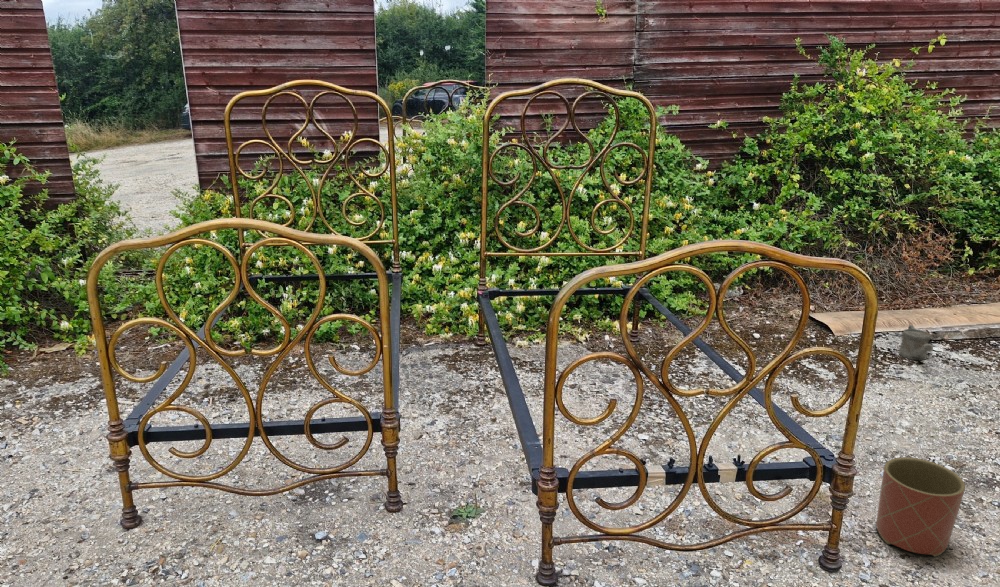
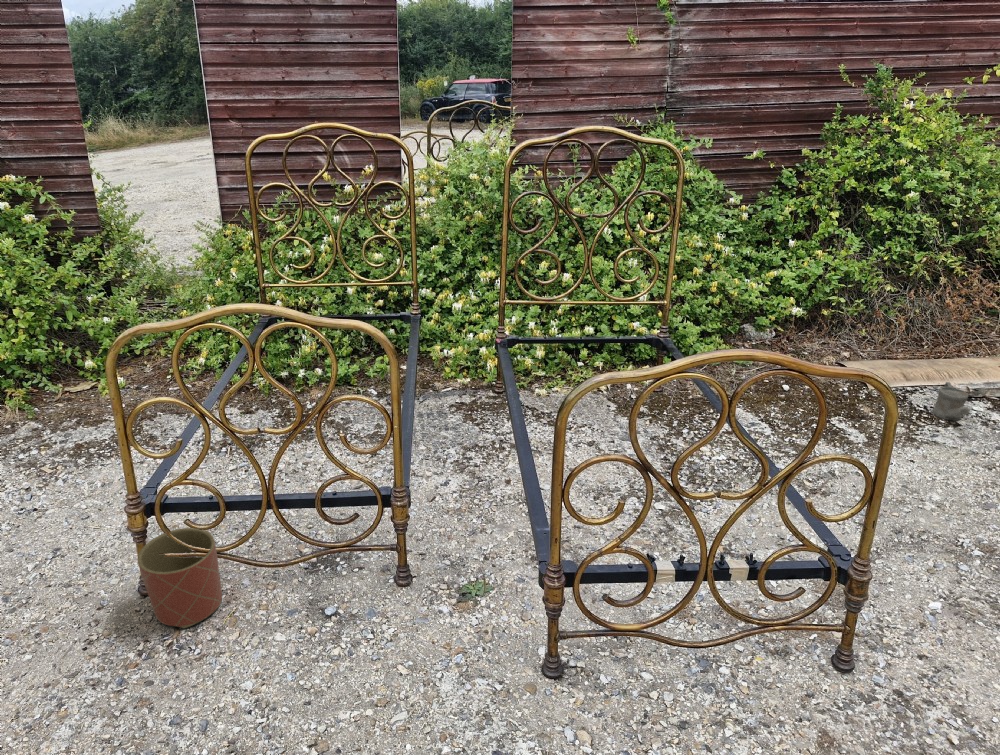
planter: present [876,457,965,557] -> present [138,528,222,628]

